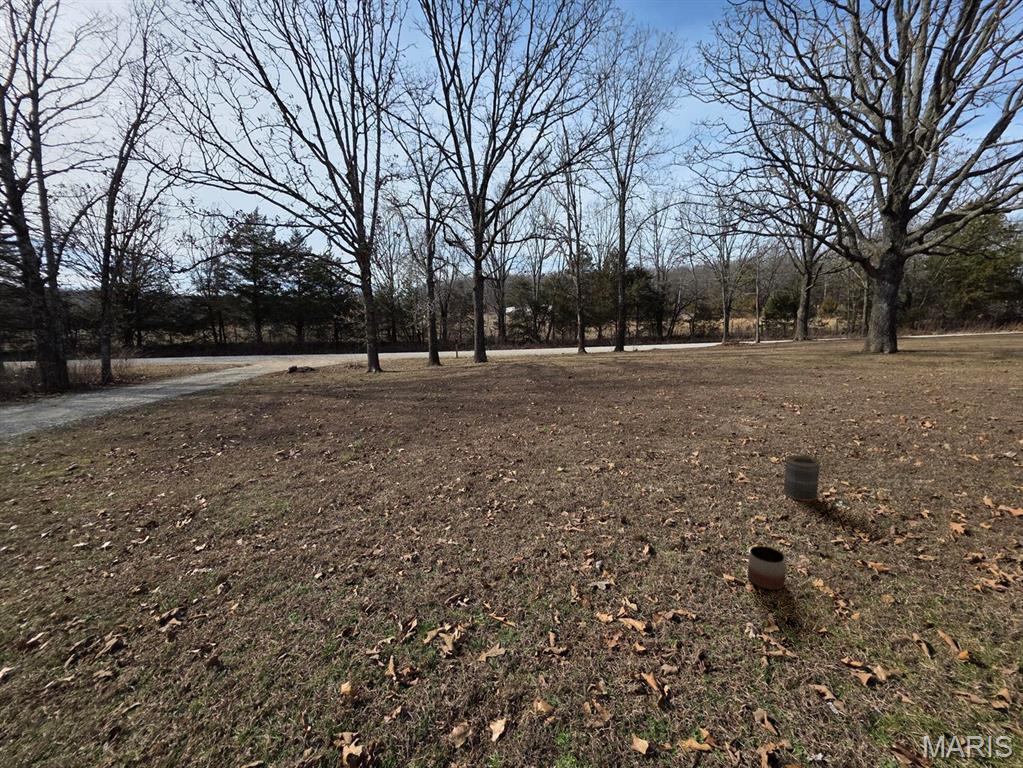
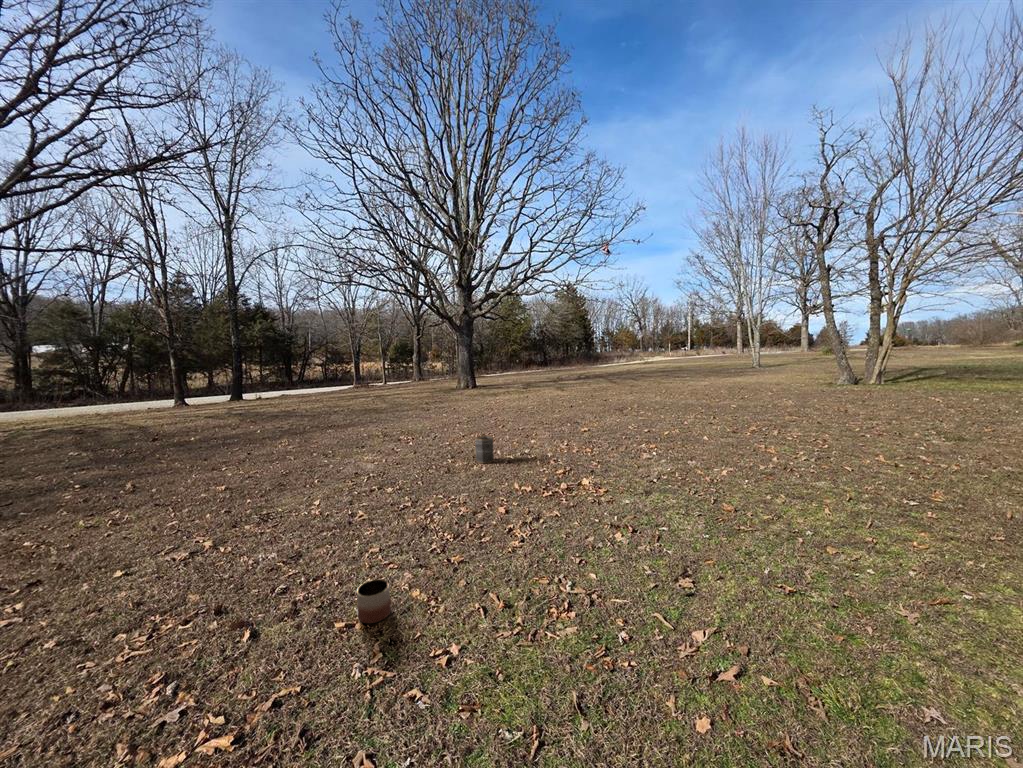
basket: present [783,442,821,501] -> present [475,436,494,463]

